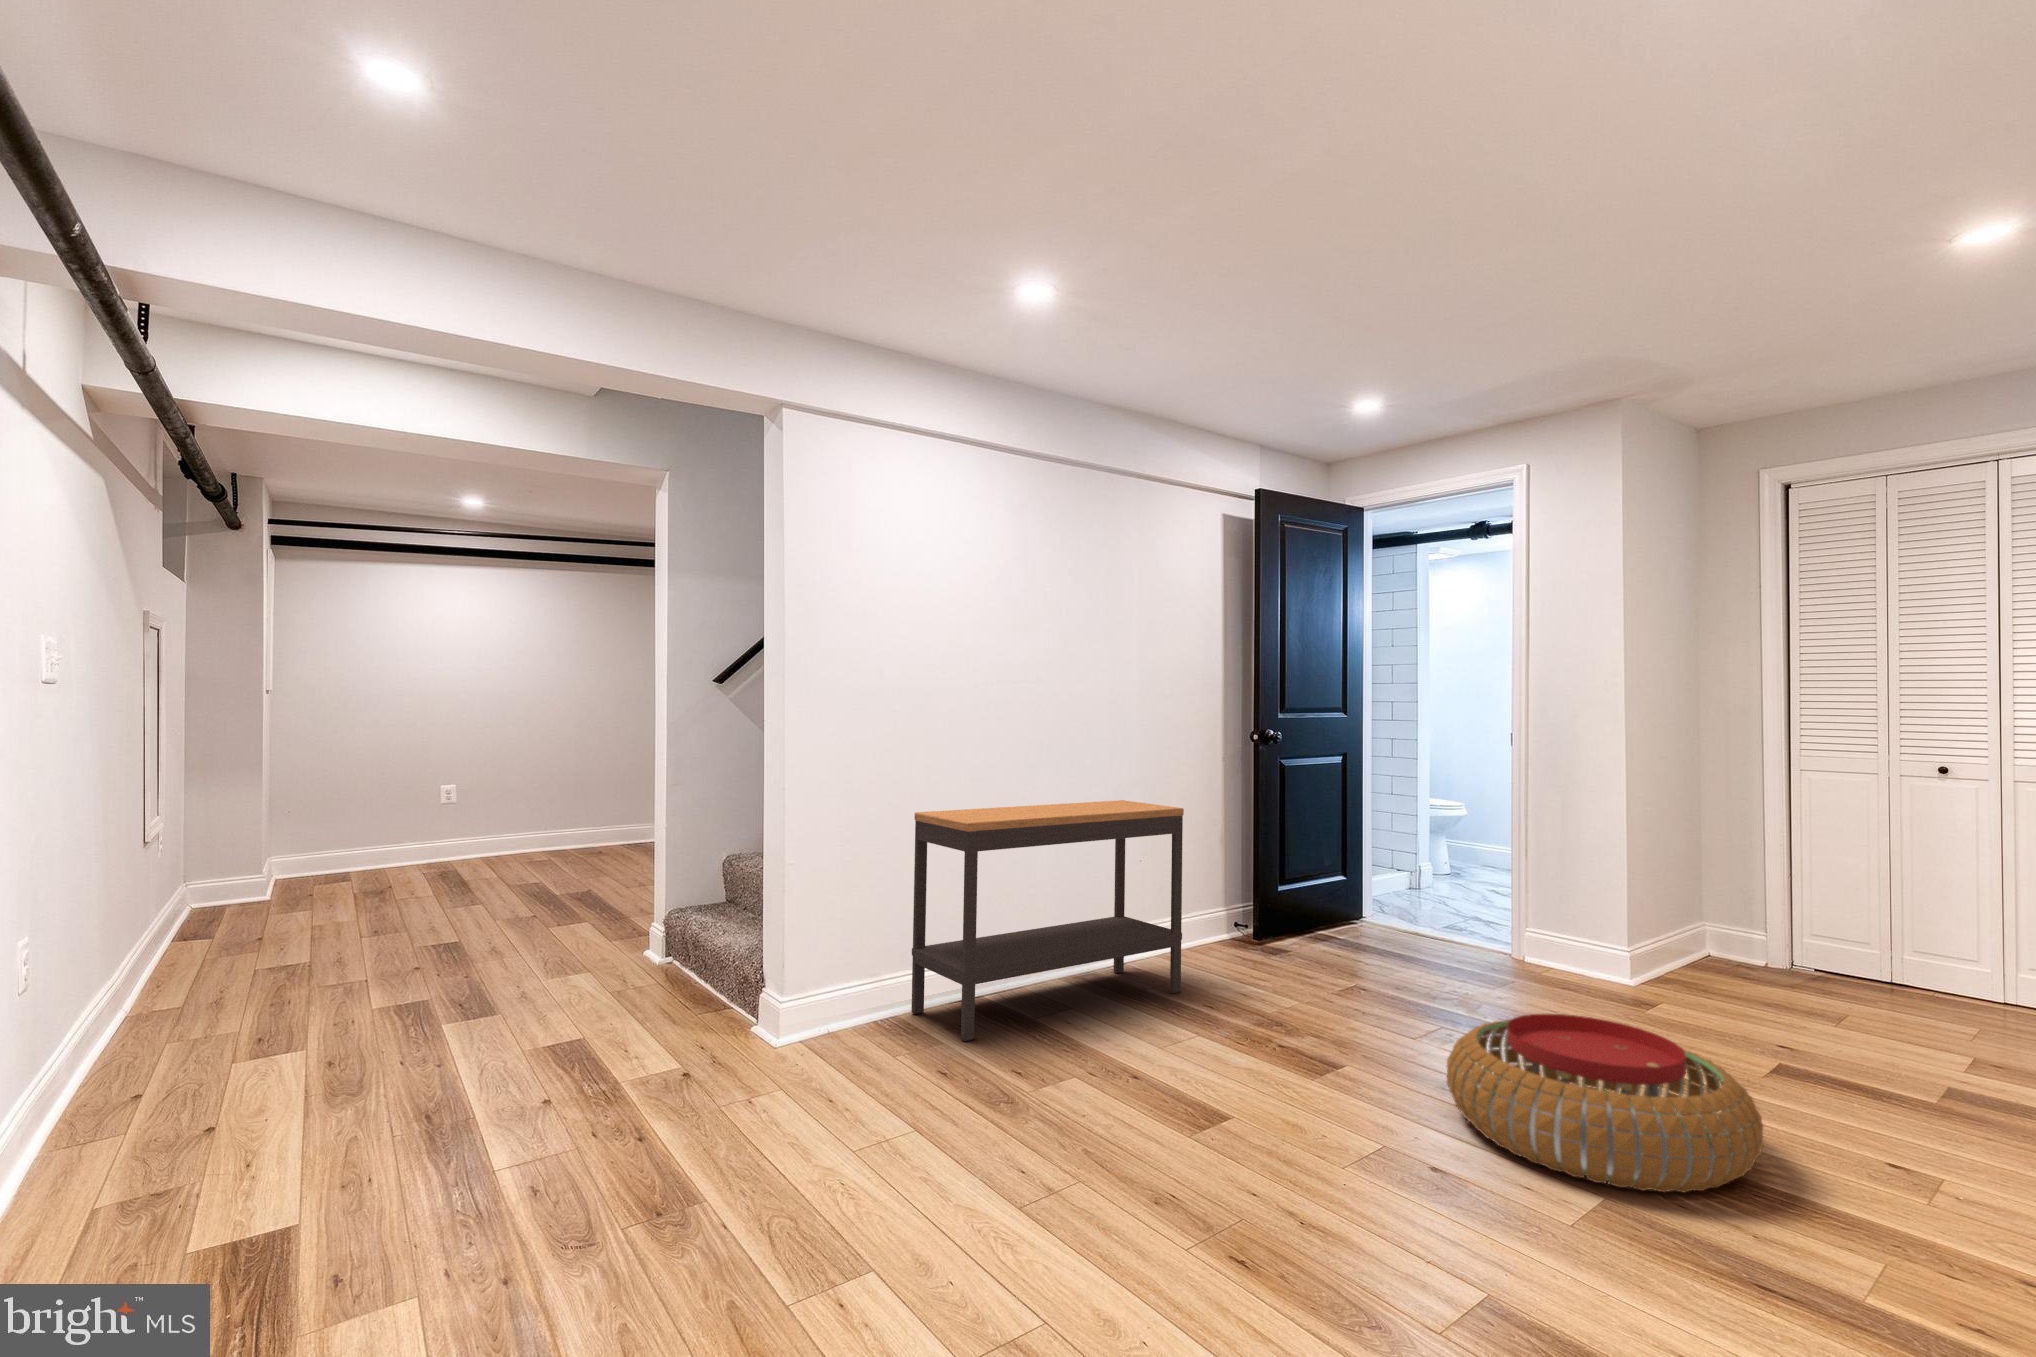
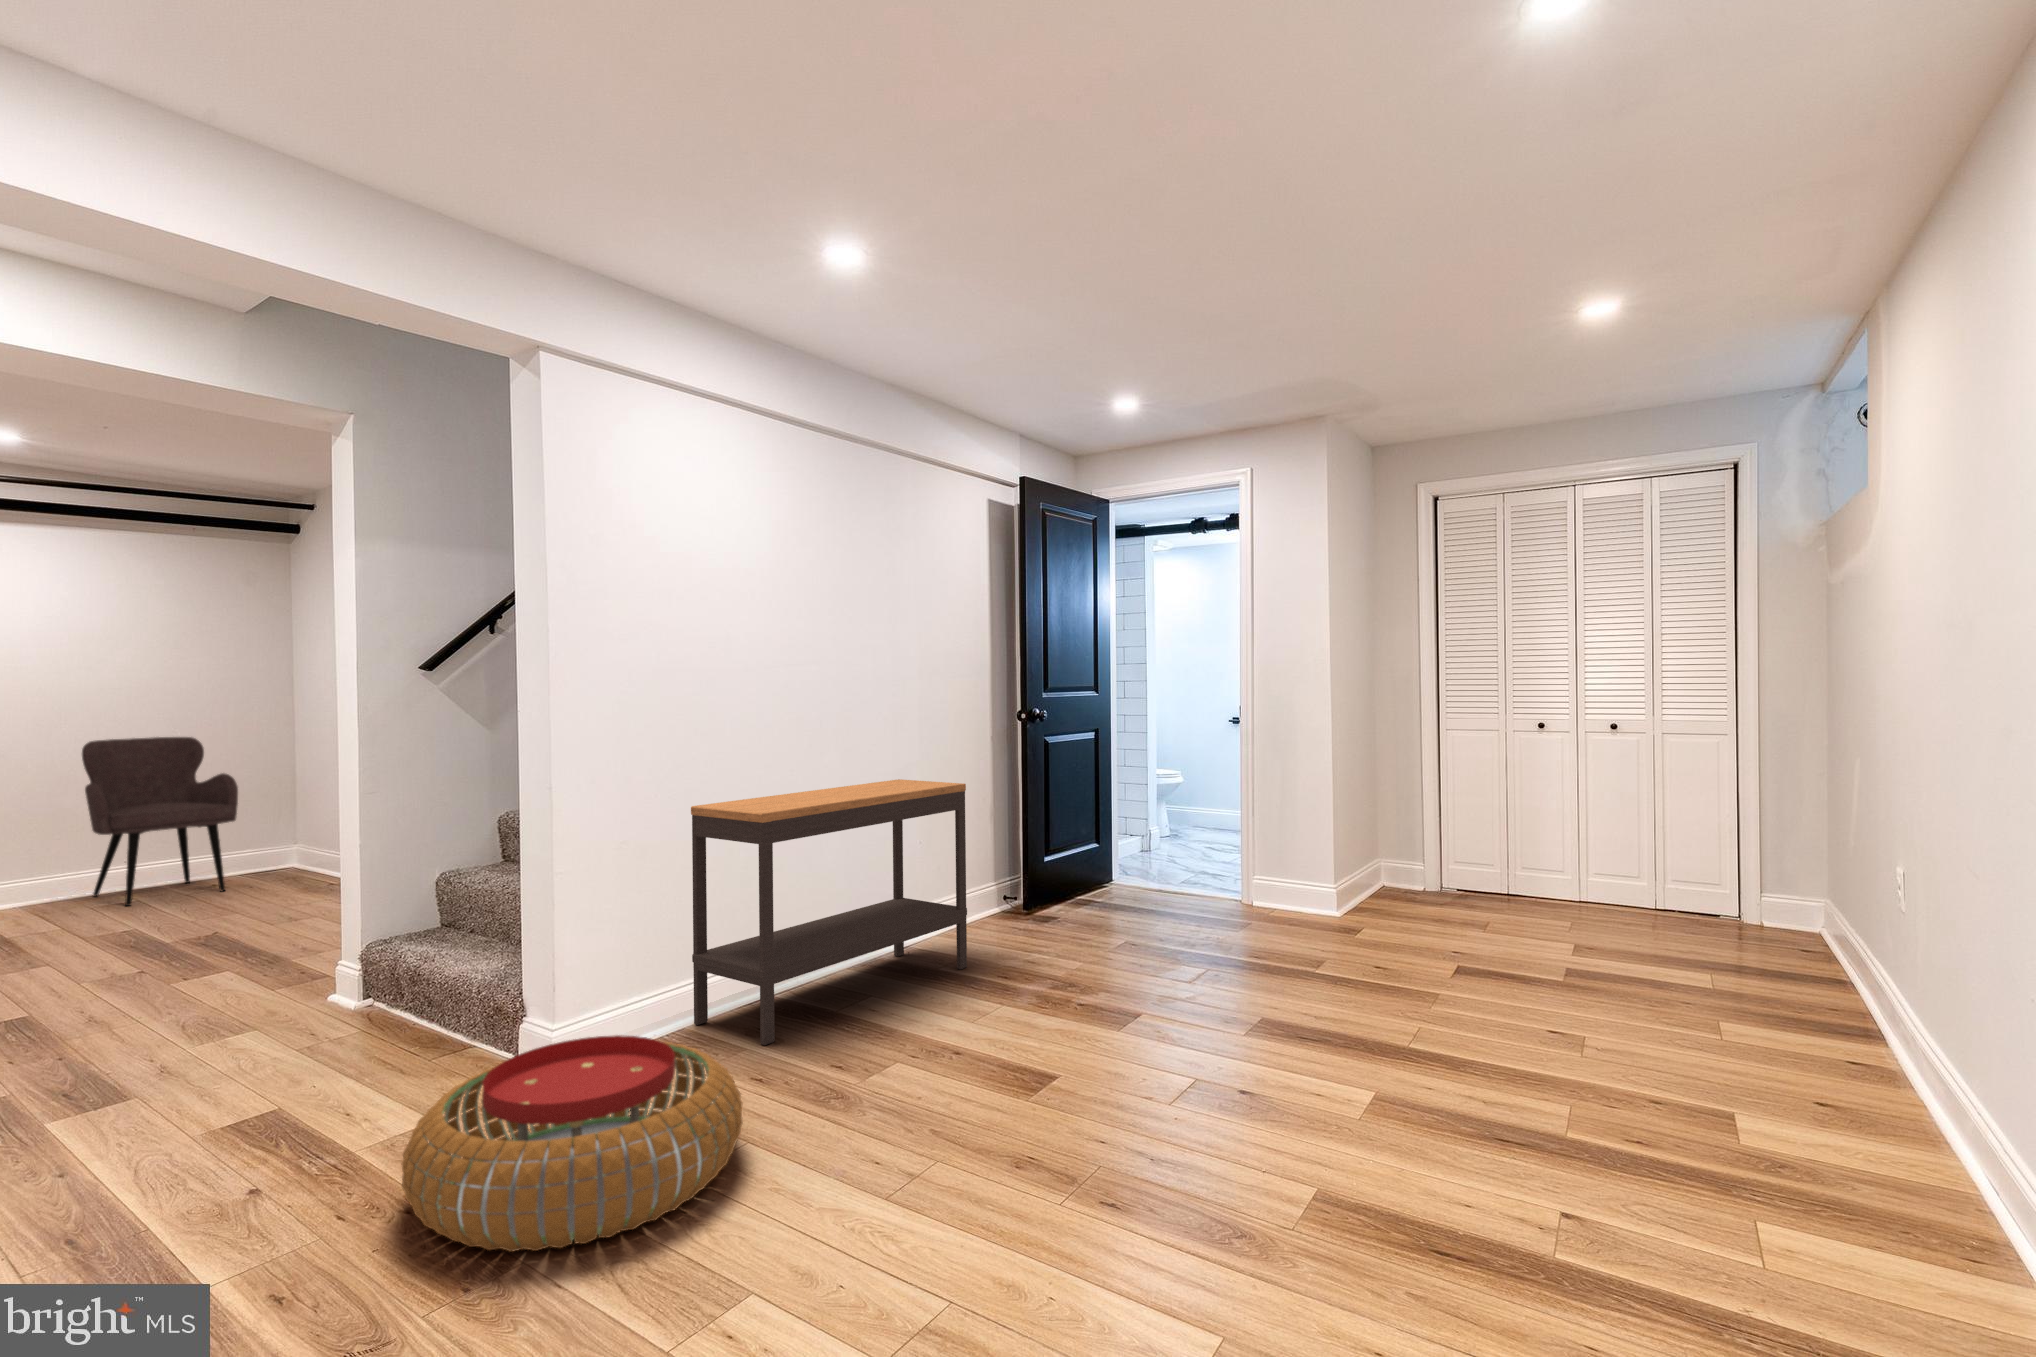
armchair: none [526,735,625,864] -> present [82,737,238,906]
pouf: present [1446,1014,1764,1192] -> present [402,1035,743,1252]

